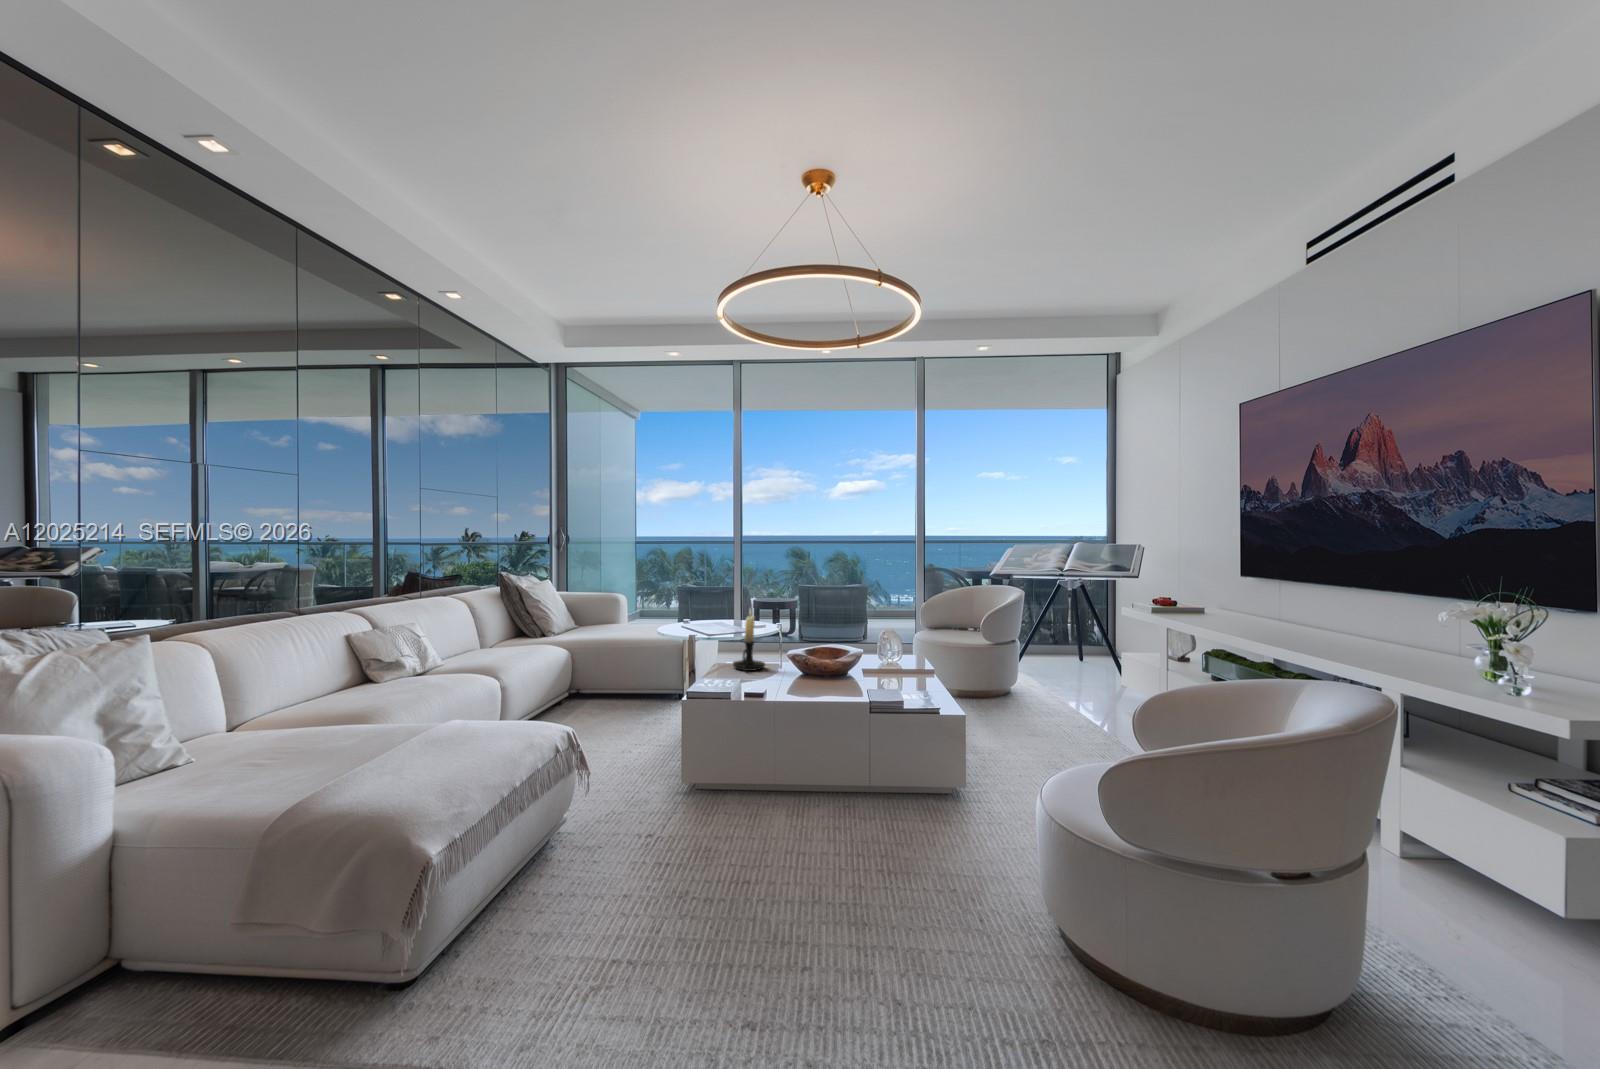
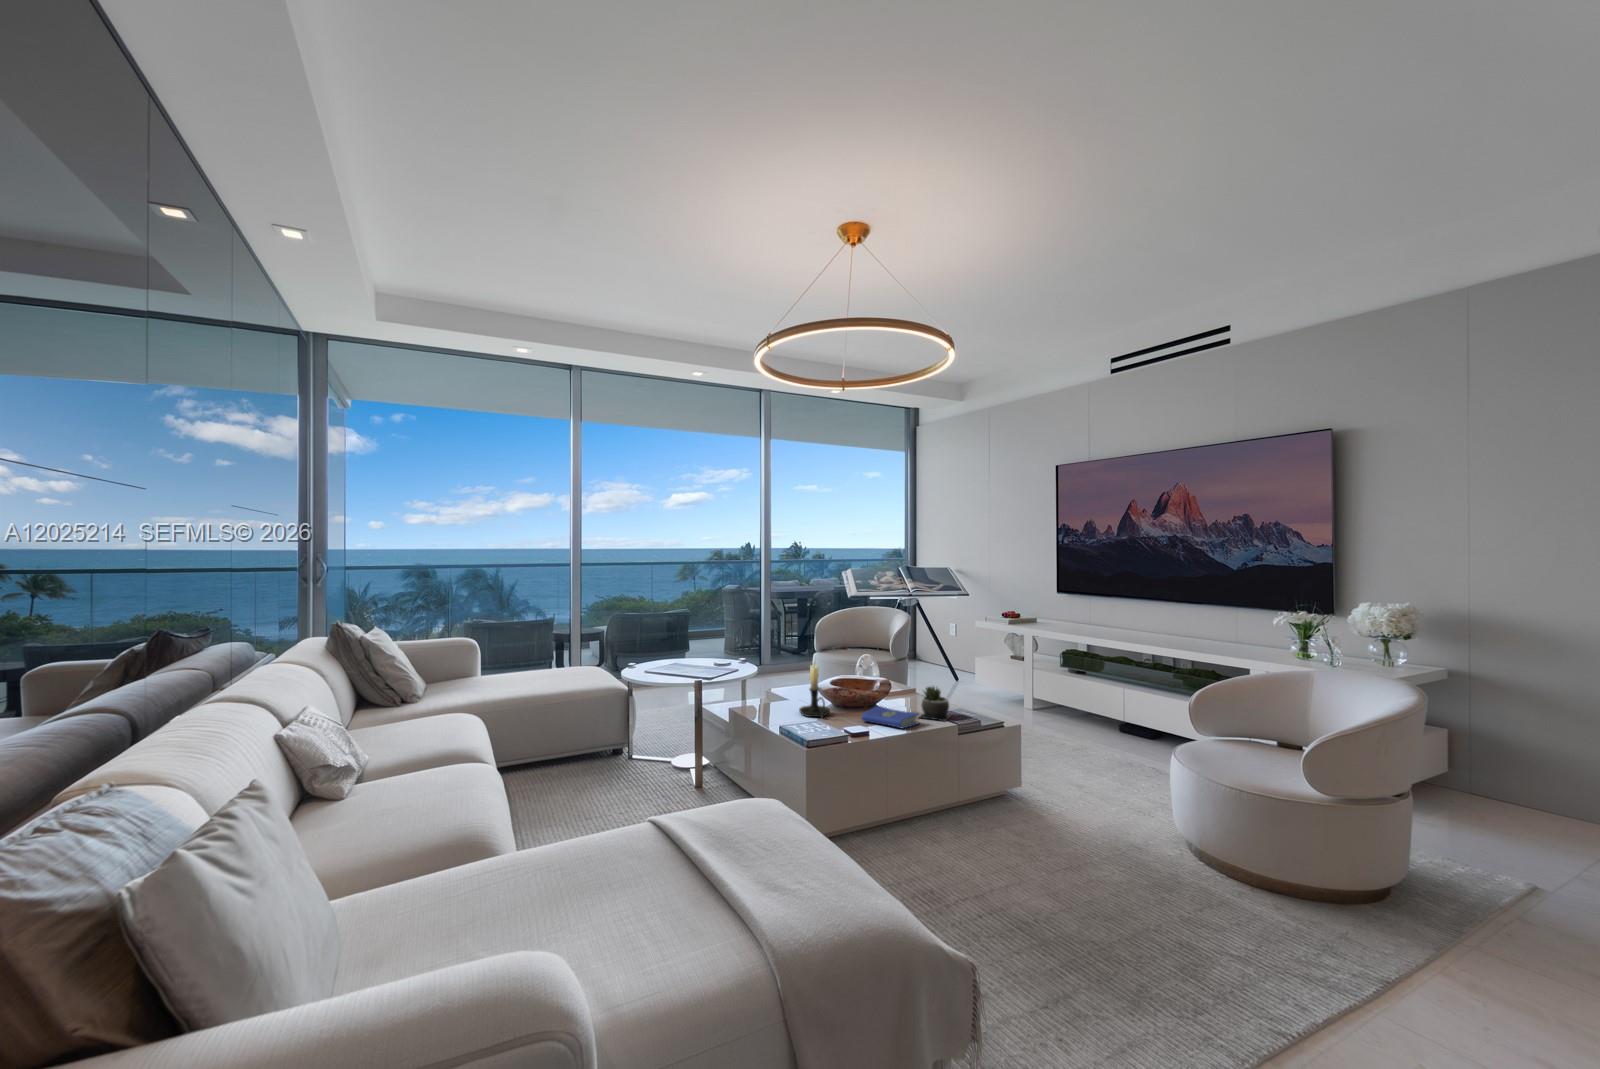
succulent plant: none [839,649,886,690] -> present [919,687,951,721]
hardcover book: none [772,666,826,688] -> present [862,706,919,729]

